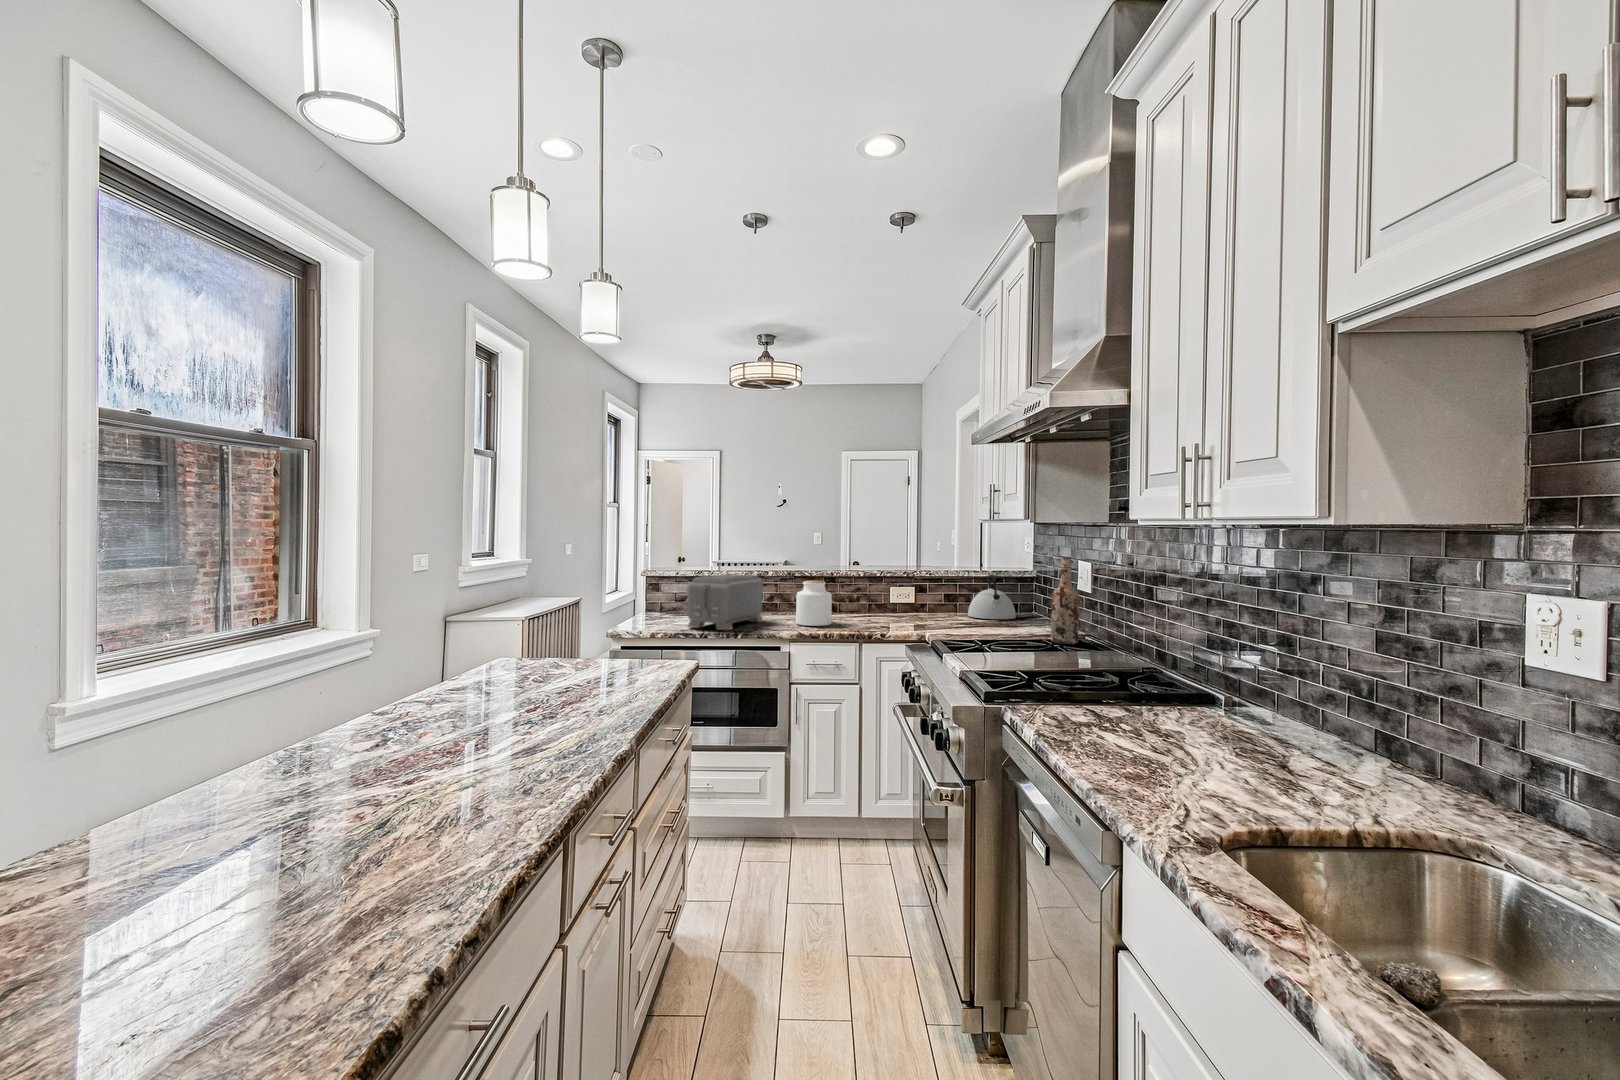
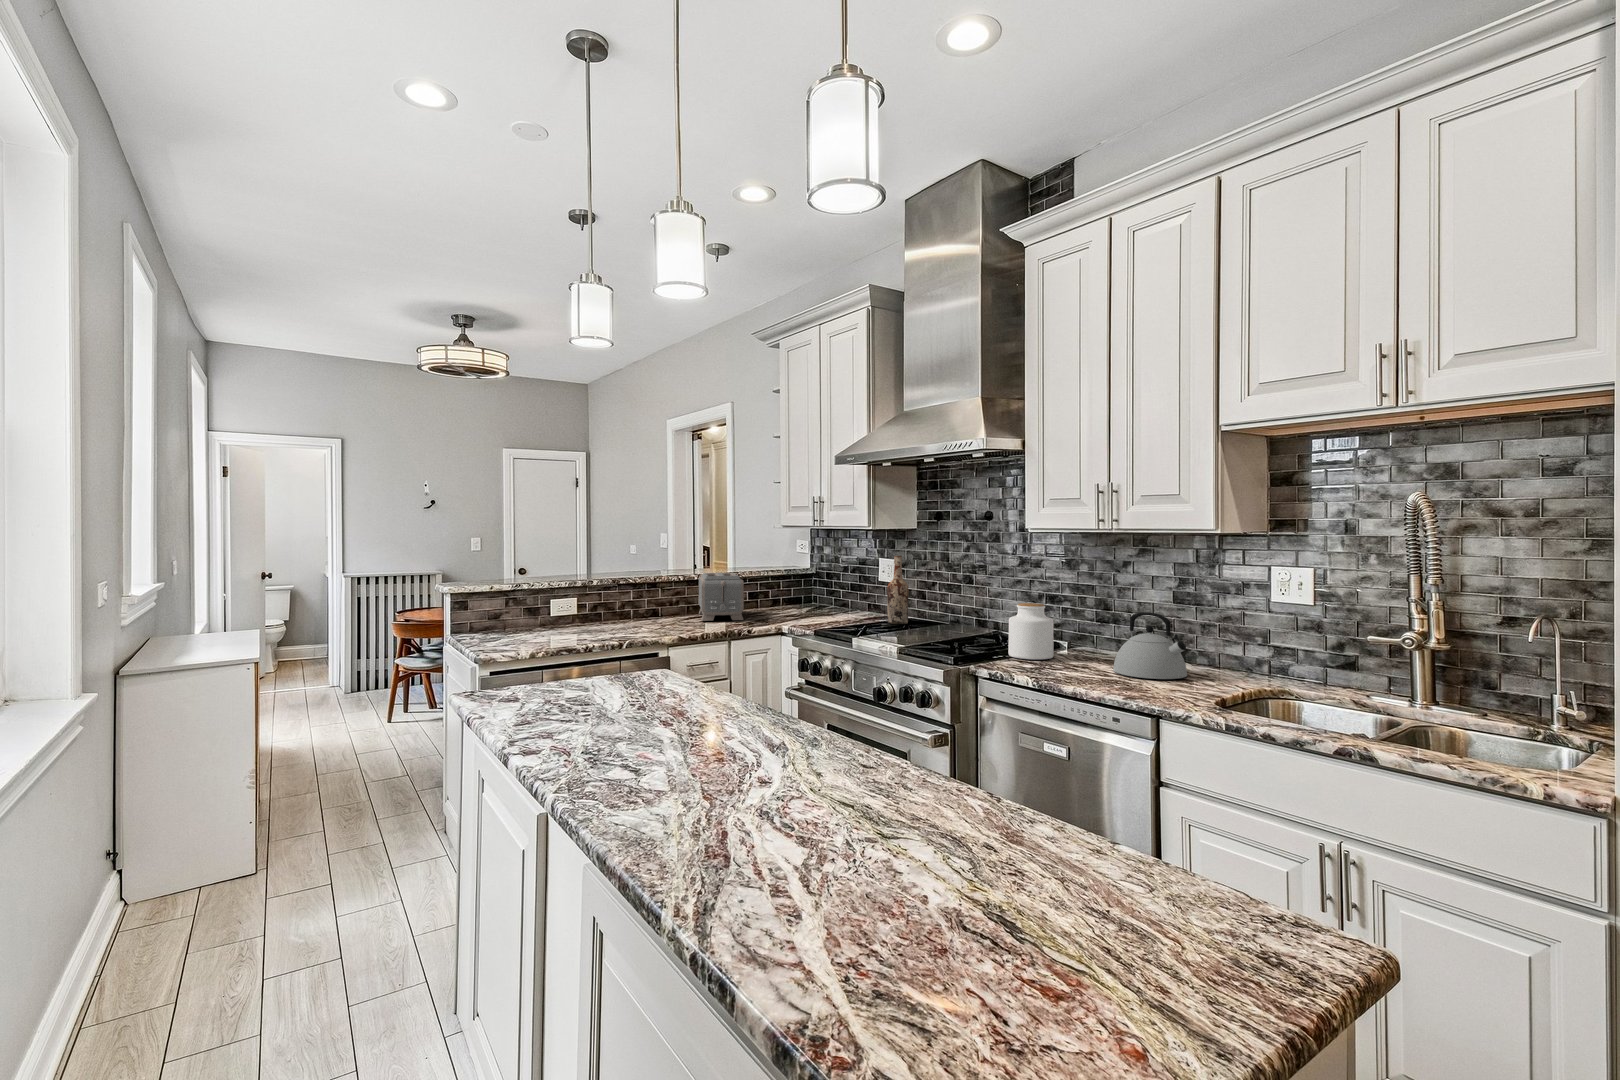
toaster: present [687,574,763,630] -> present [699,573,744,621]
kettle: present [968,575,1016,619] -> present [1113,612,1187,679]
jar: present [796,581,832,626] -> present [1008,603,1054,660]

